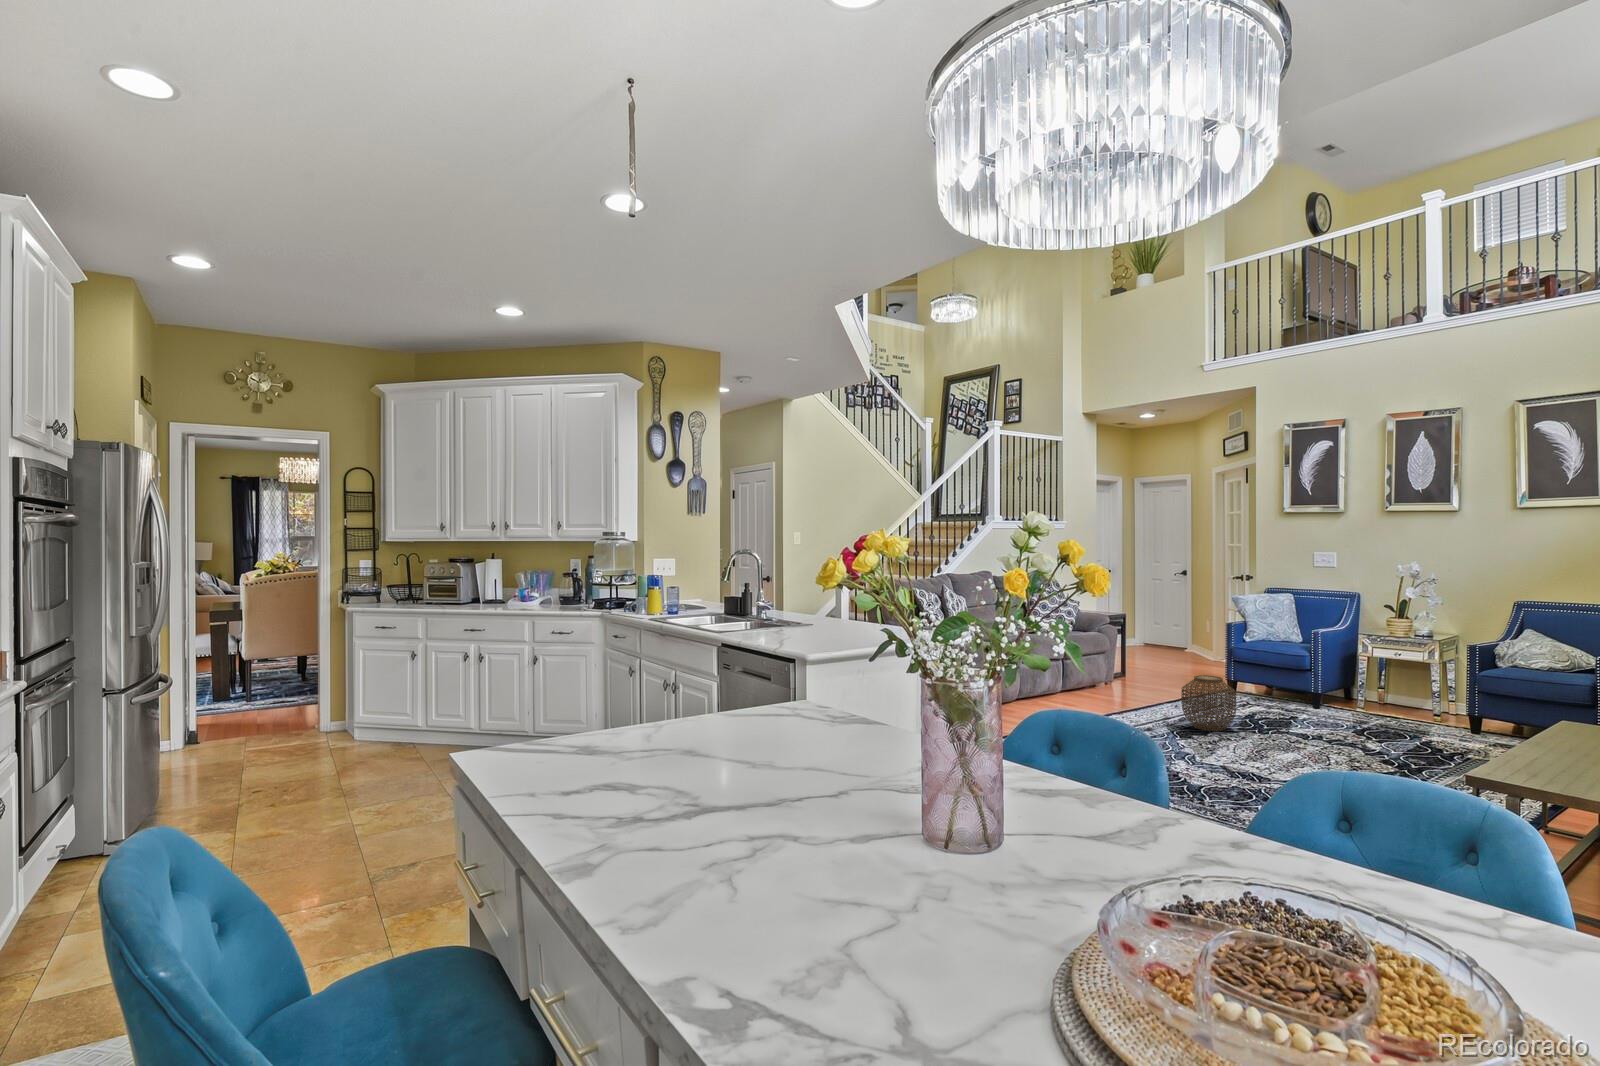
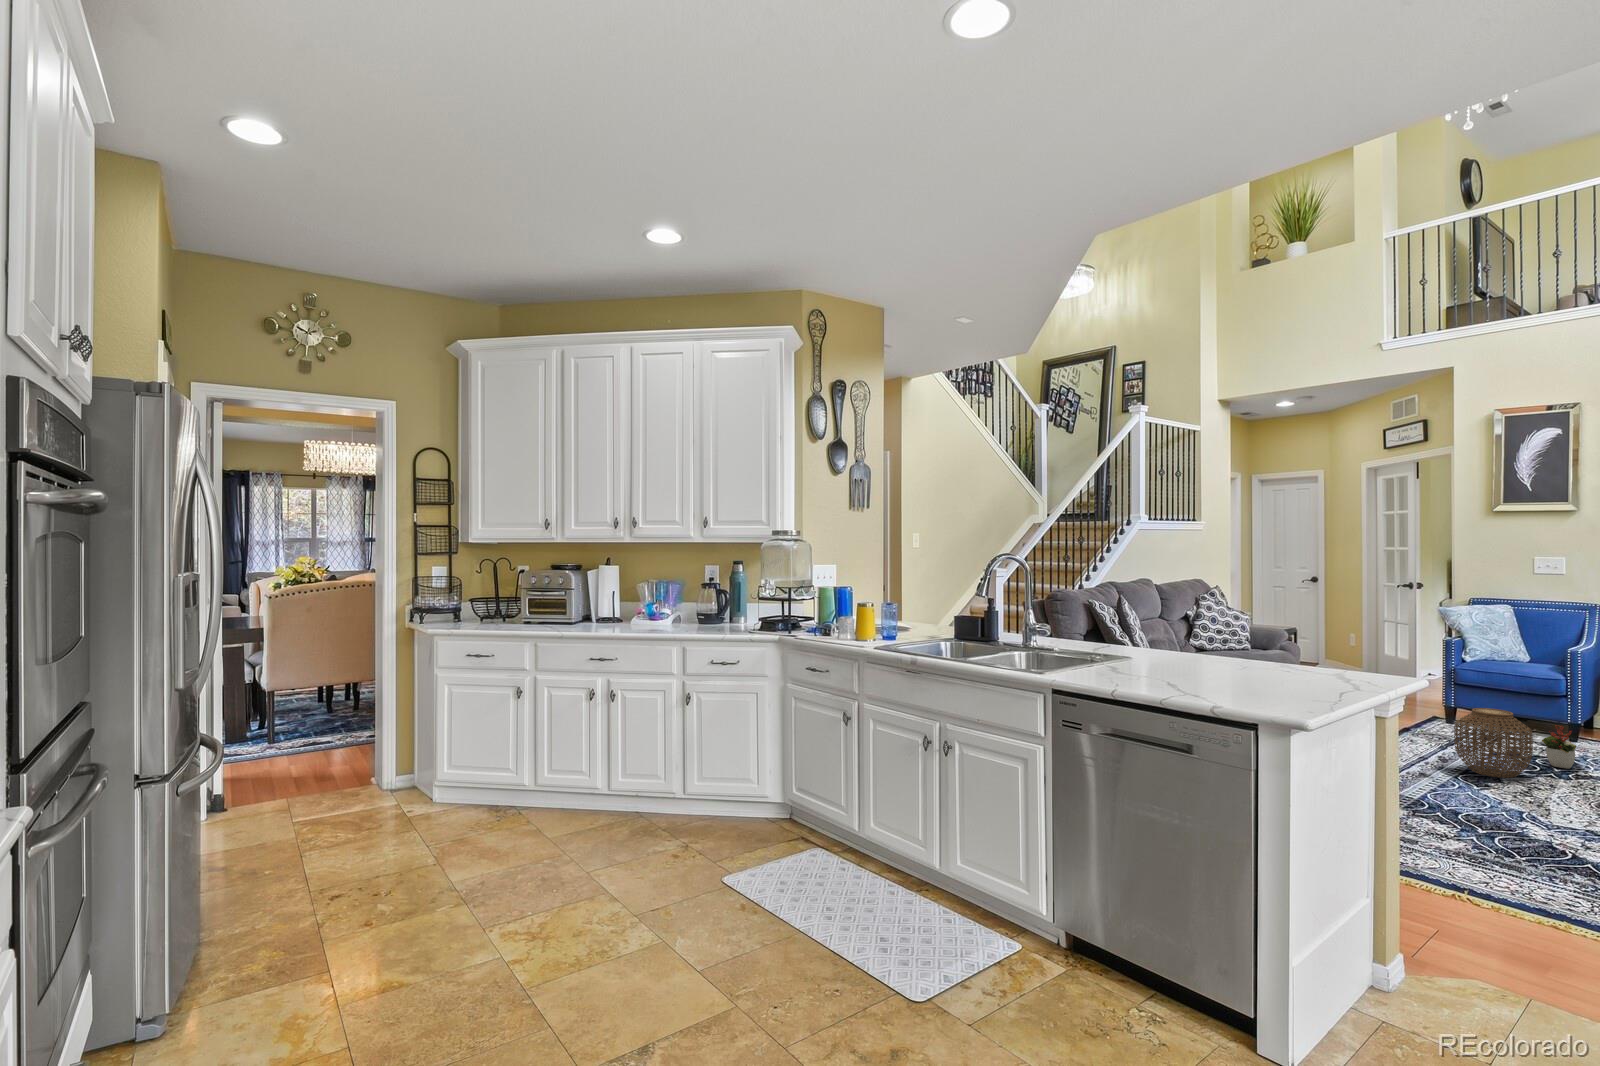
decorative plant: none [1260,690,1283,725] -> present [1542,725,1576,769]

